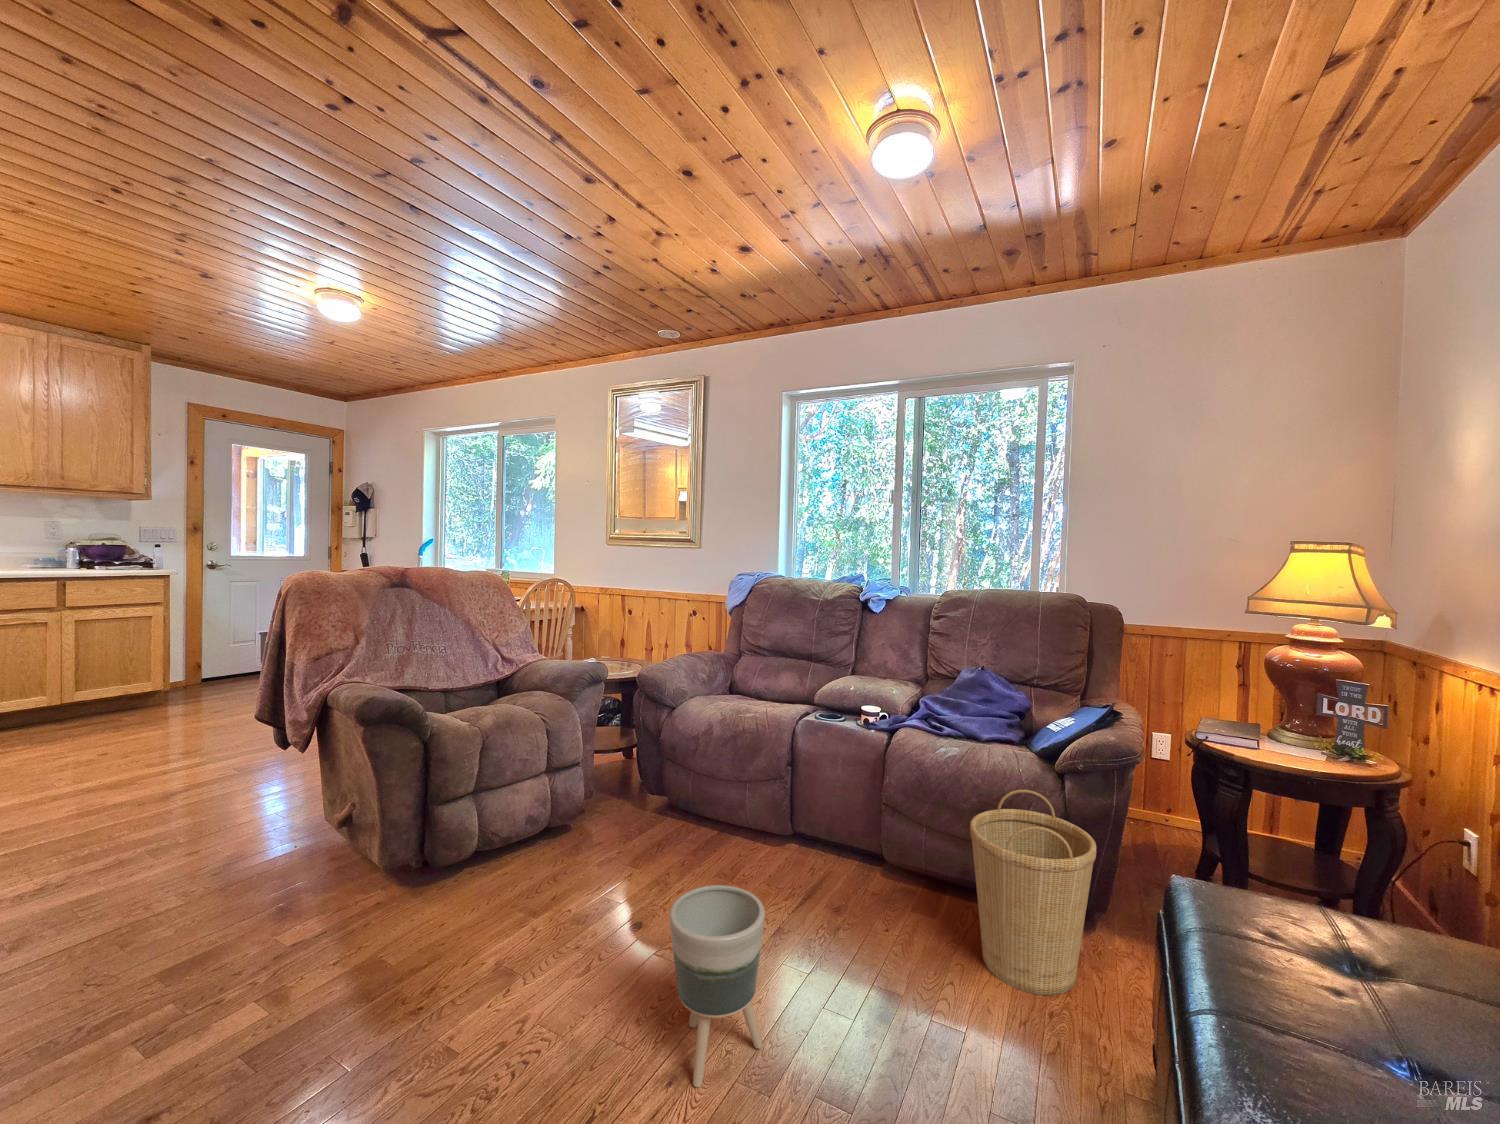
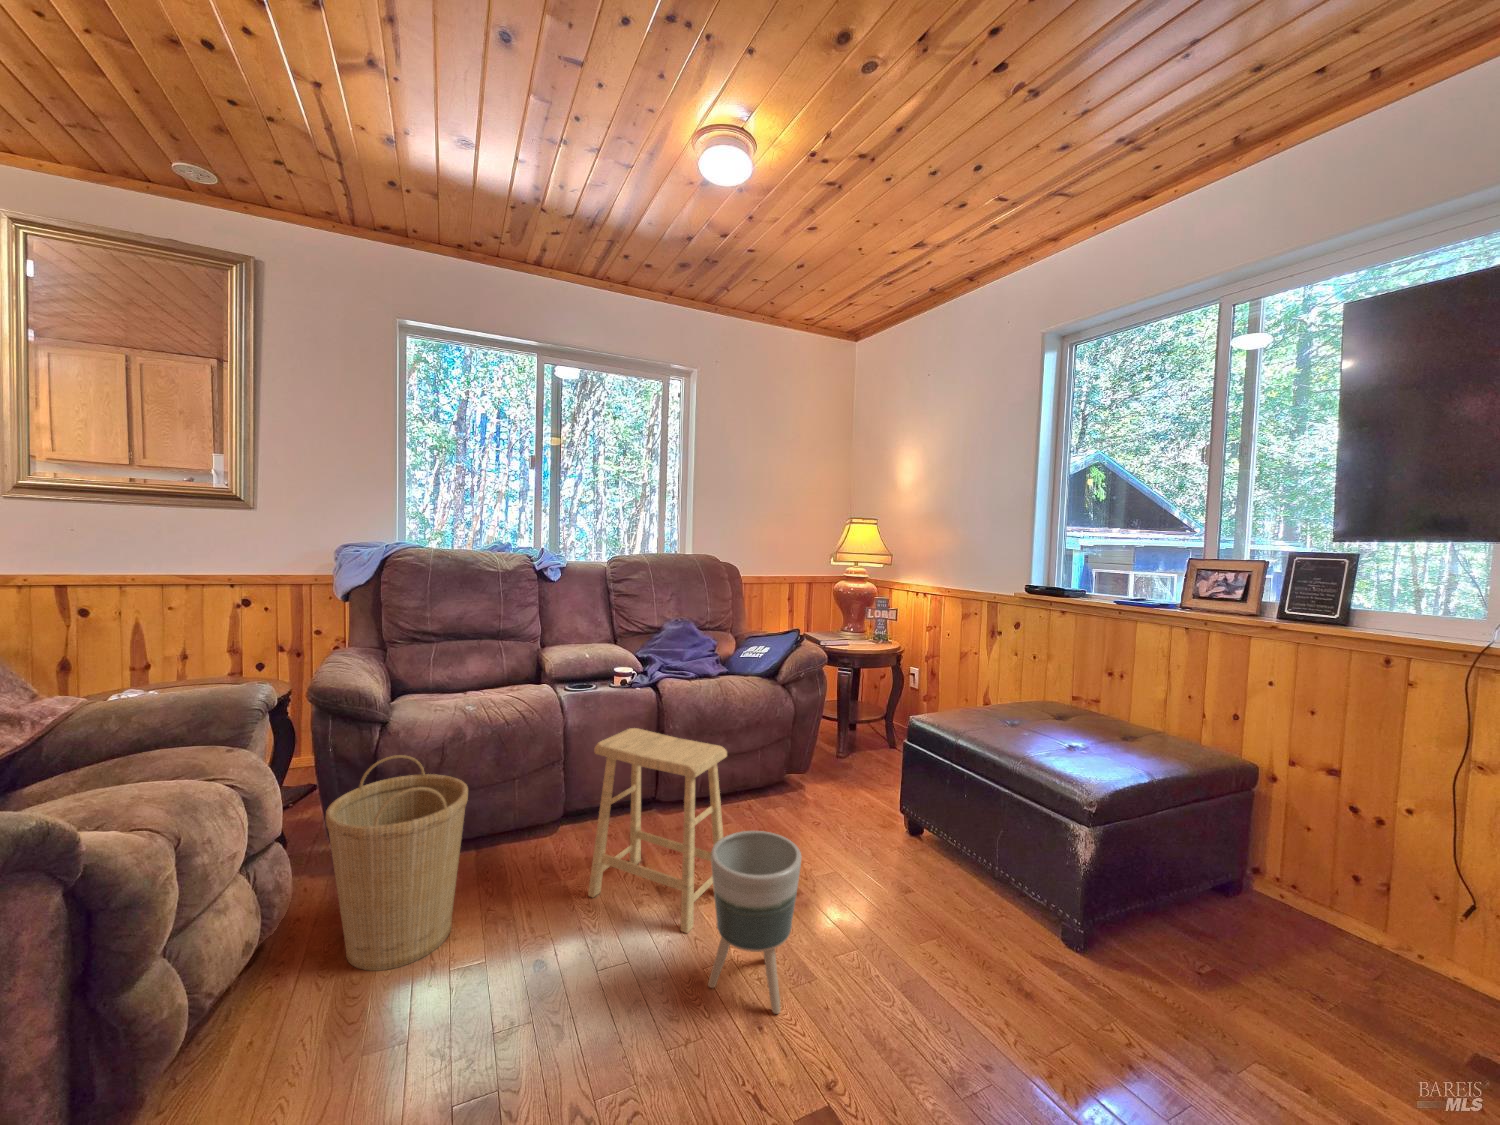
footstool: none [729,763,826,978] -> present [588,728,727,933]
basket: present [970,790,1097,995] -> present [325,755,468,971]

